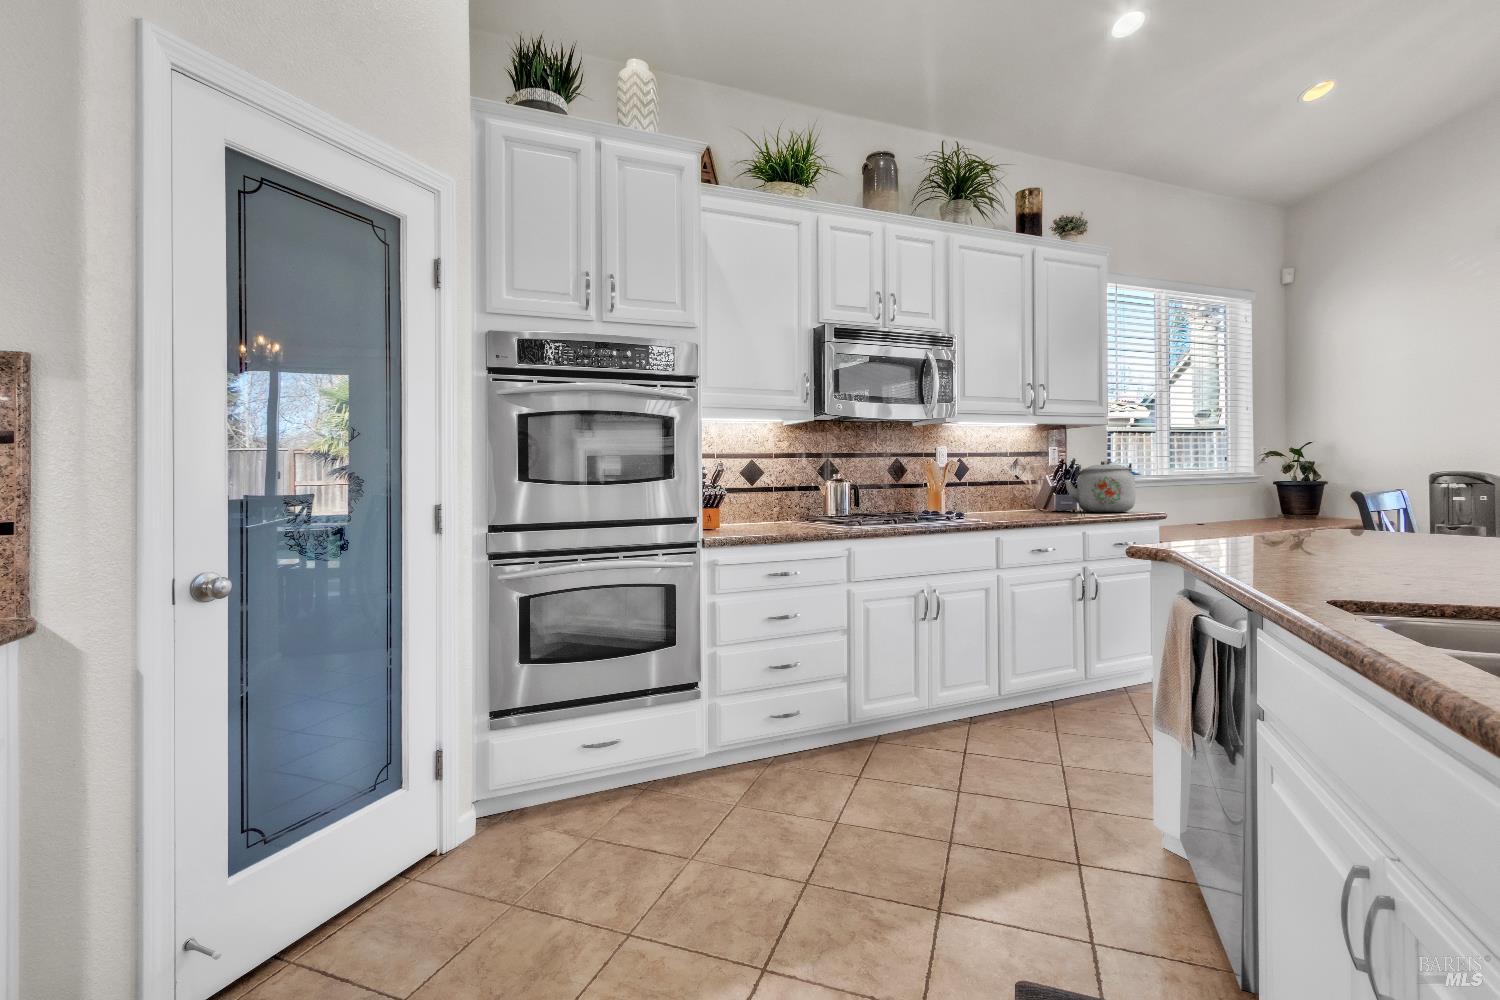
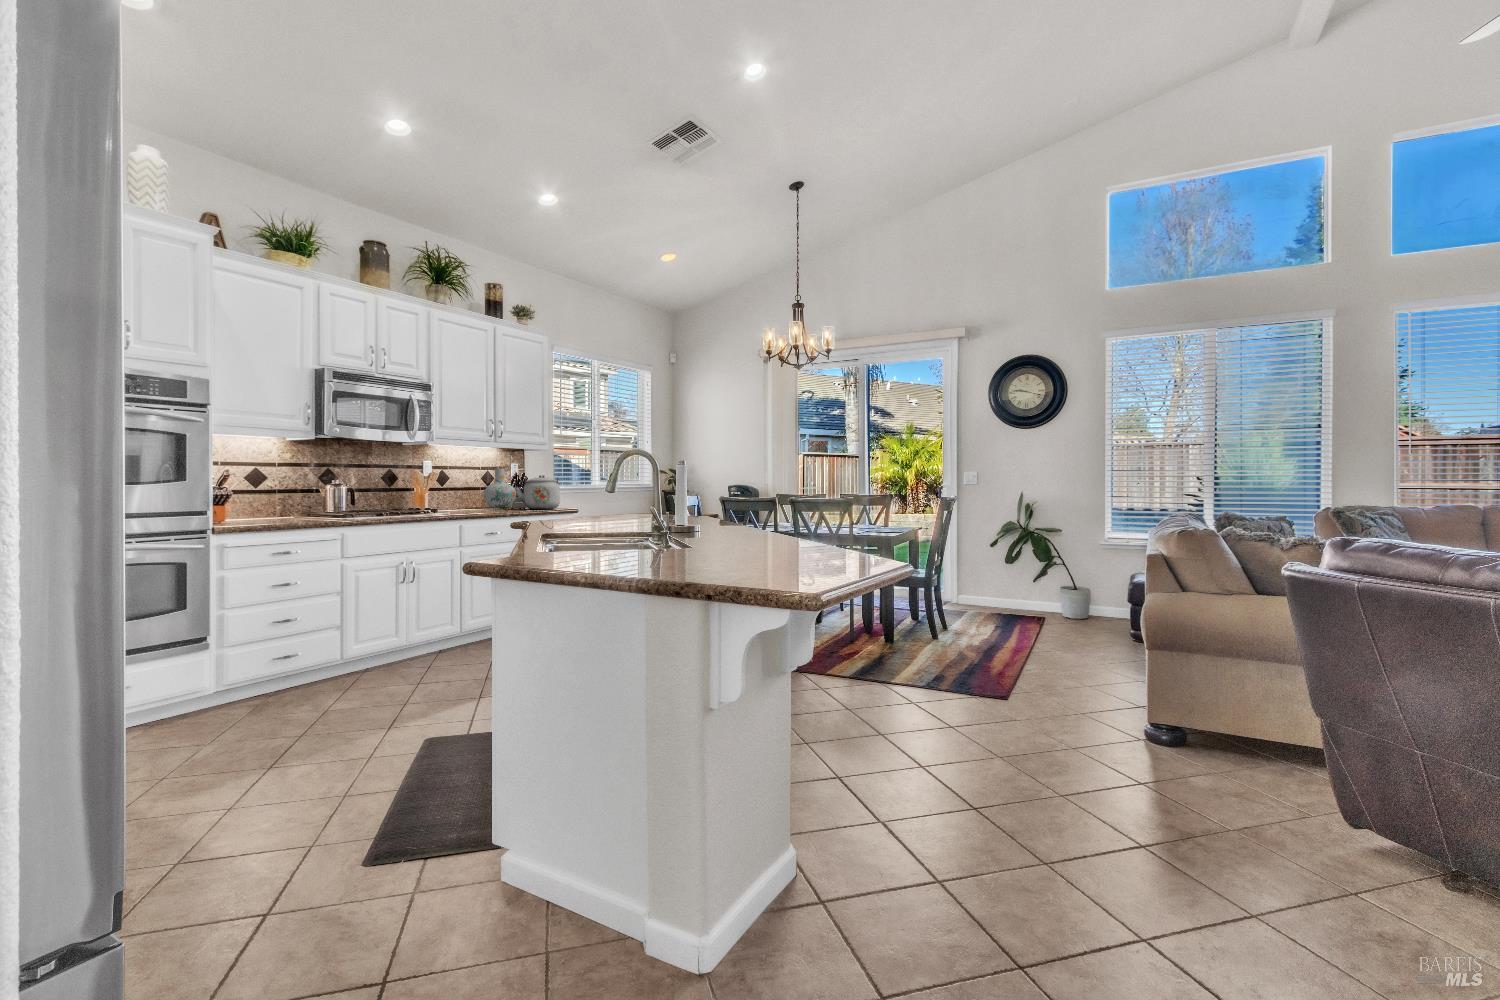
vase: none [1011,454,1058,509] -> present [484,469,516,508]

